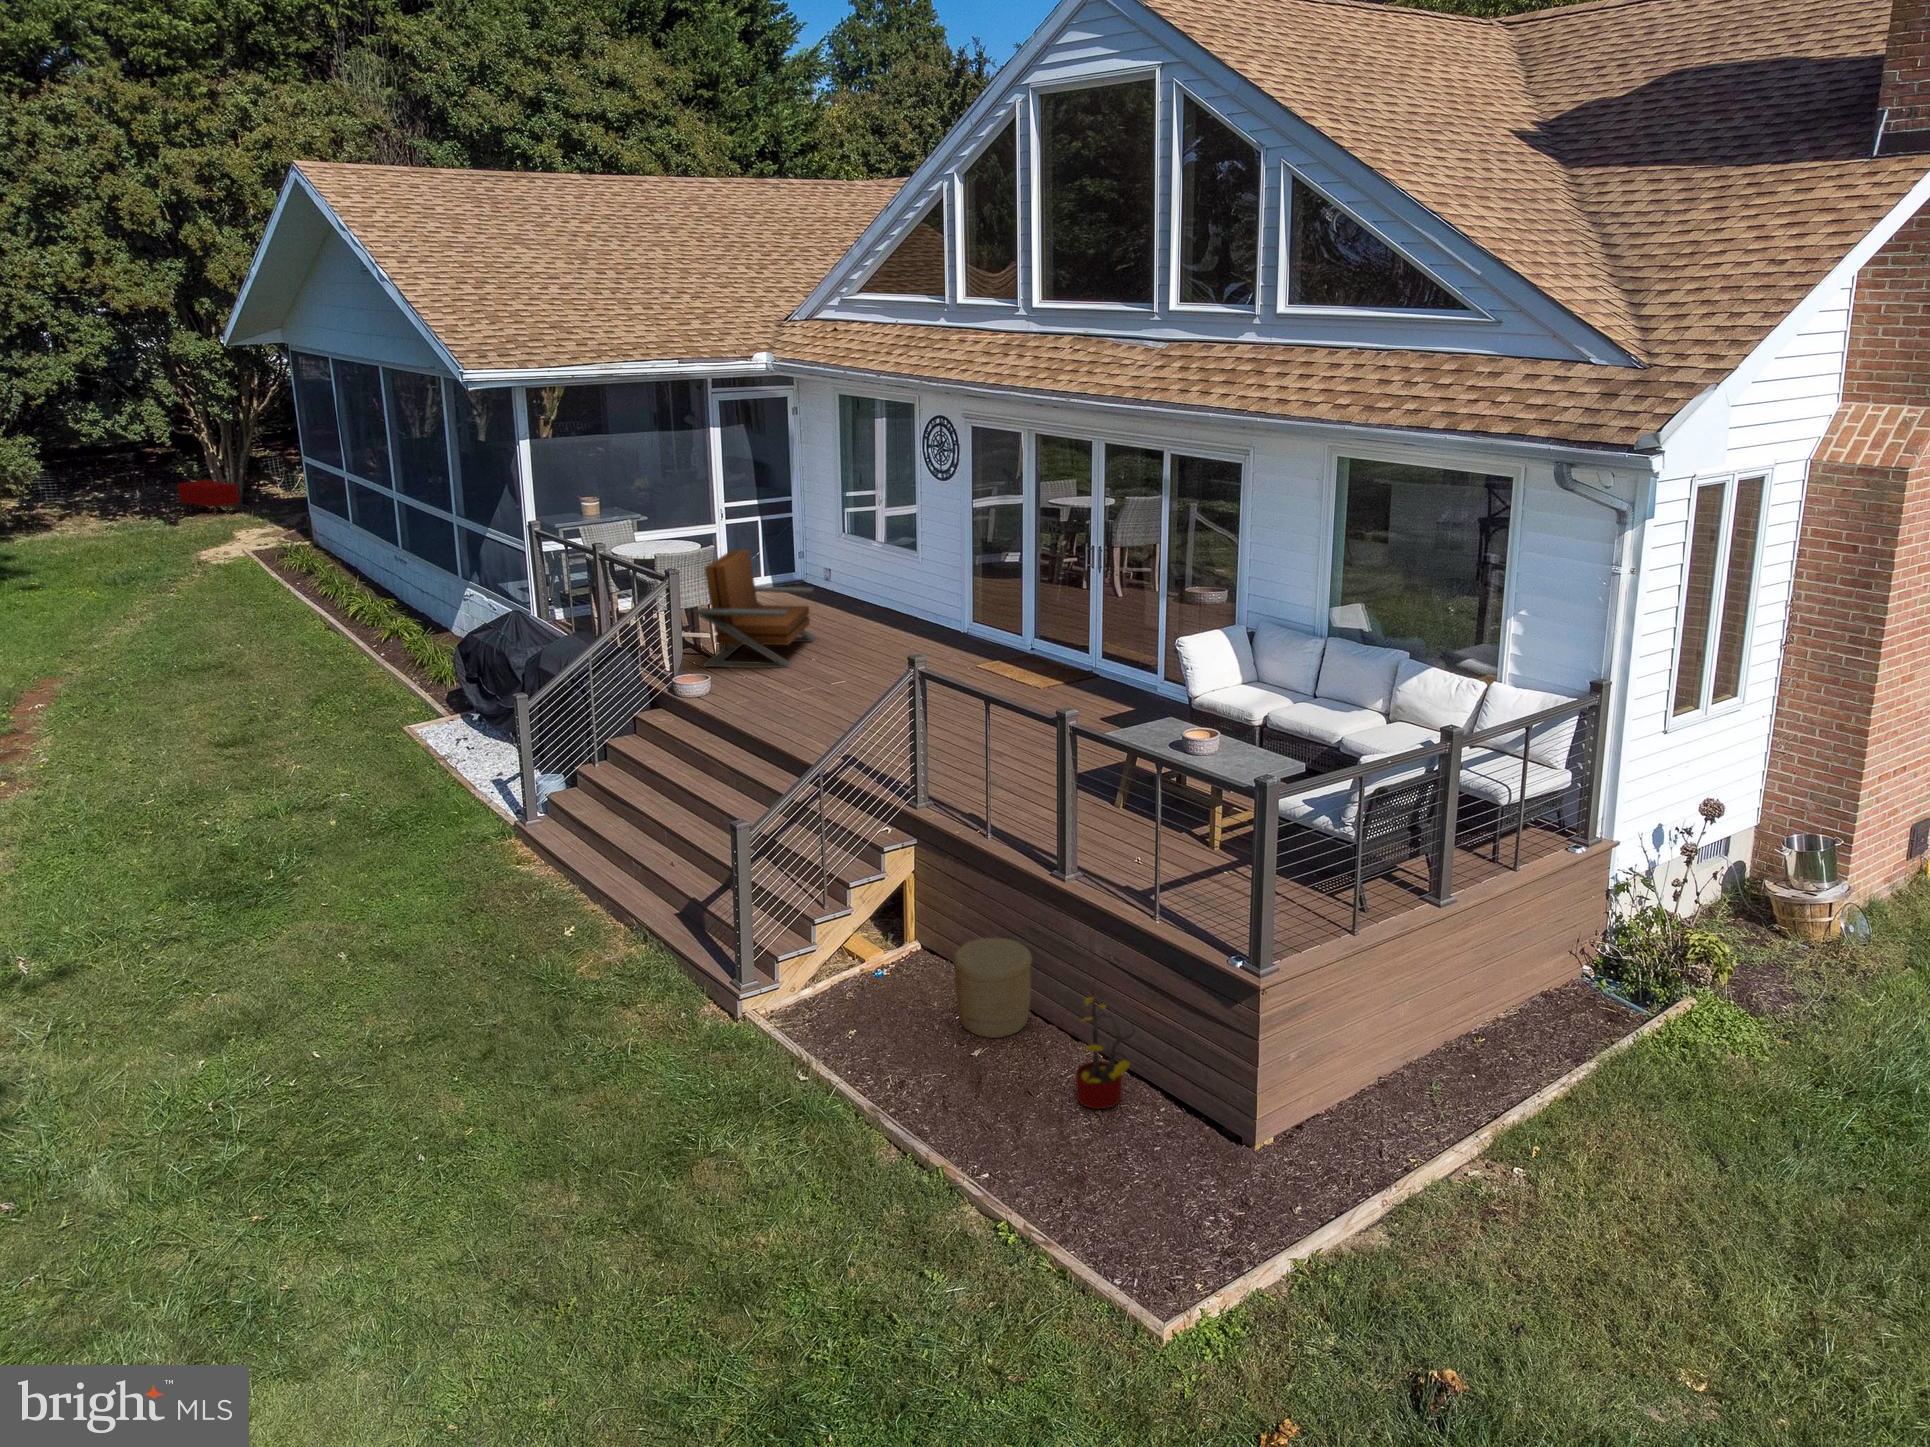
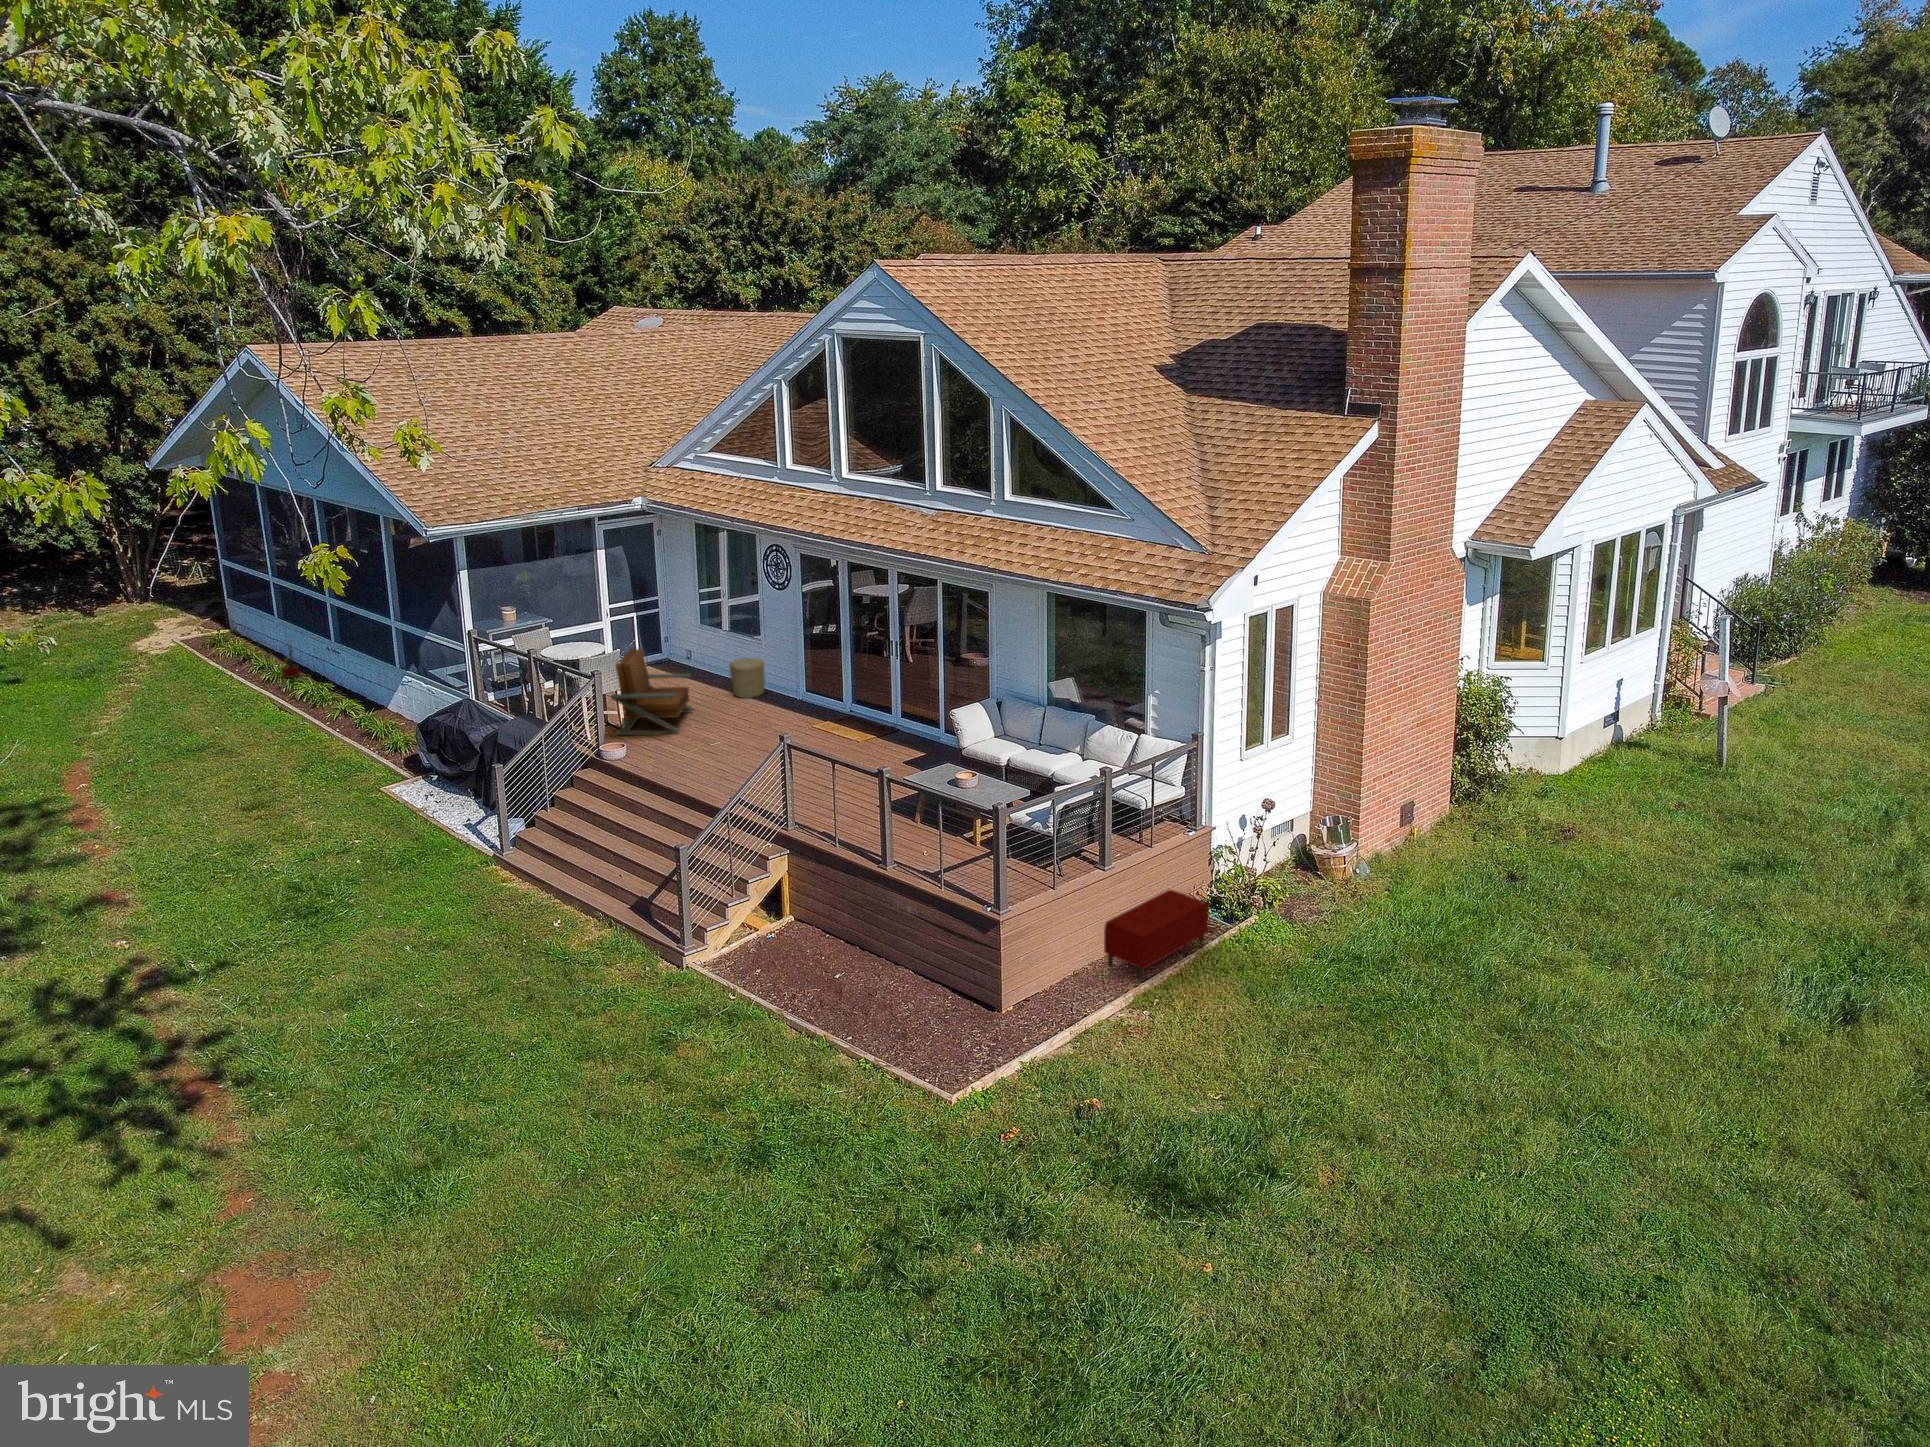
bench: present [177,480,240,515] -> present [1104,889,1209,982]
woven basket: present [953,938,1032,1038] -> present [729,658,765,698]
decorative plant: present [1076,983,1134,1109] -> present [282,645,300,678]

